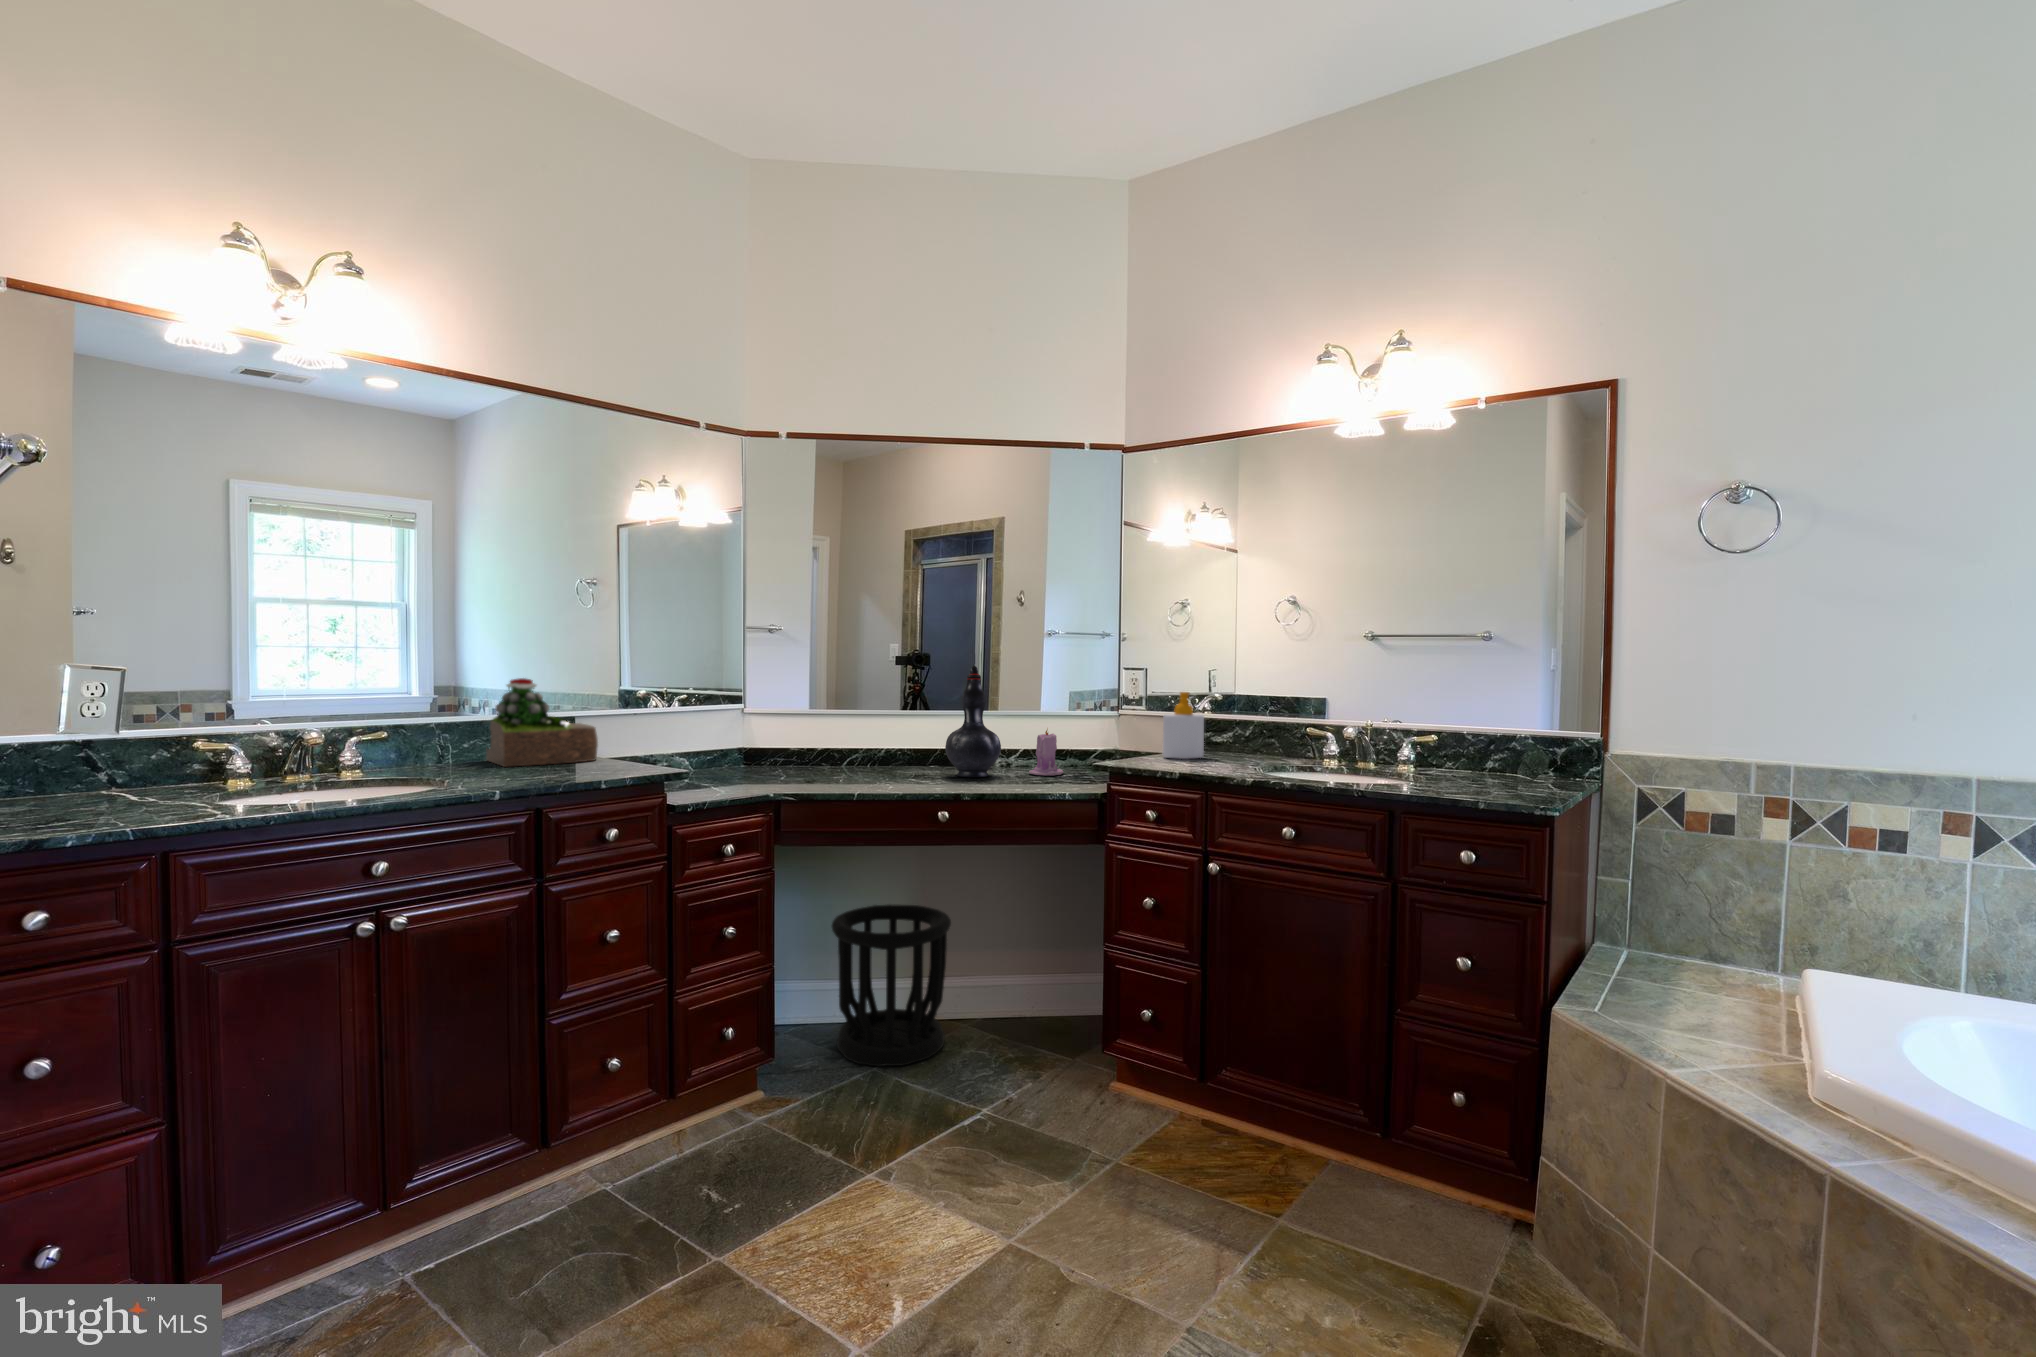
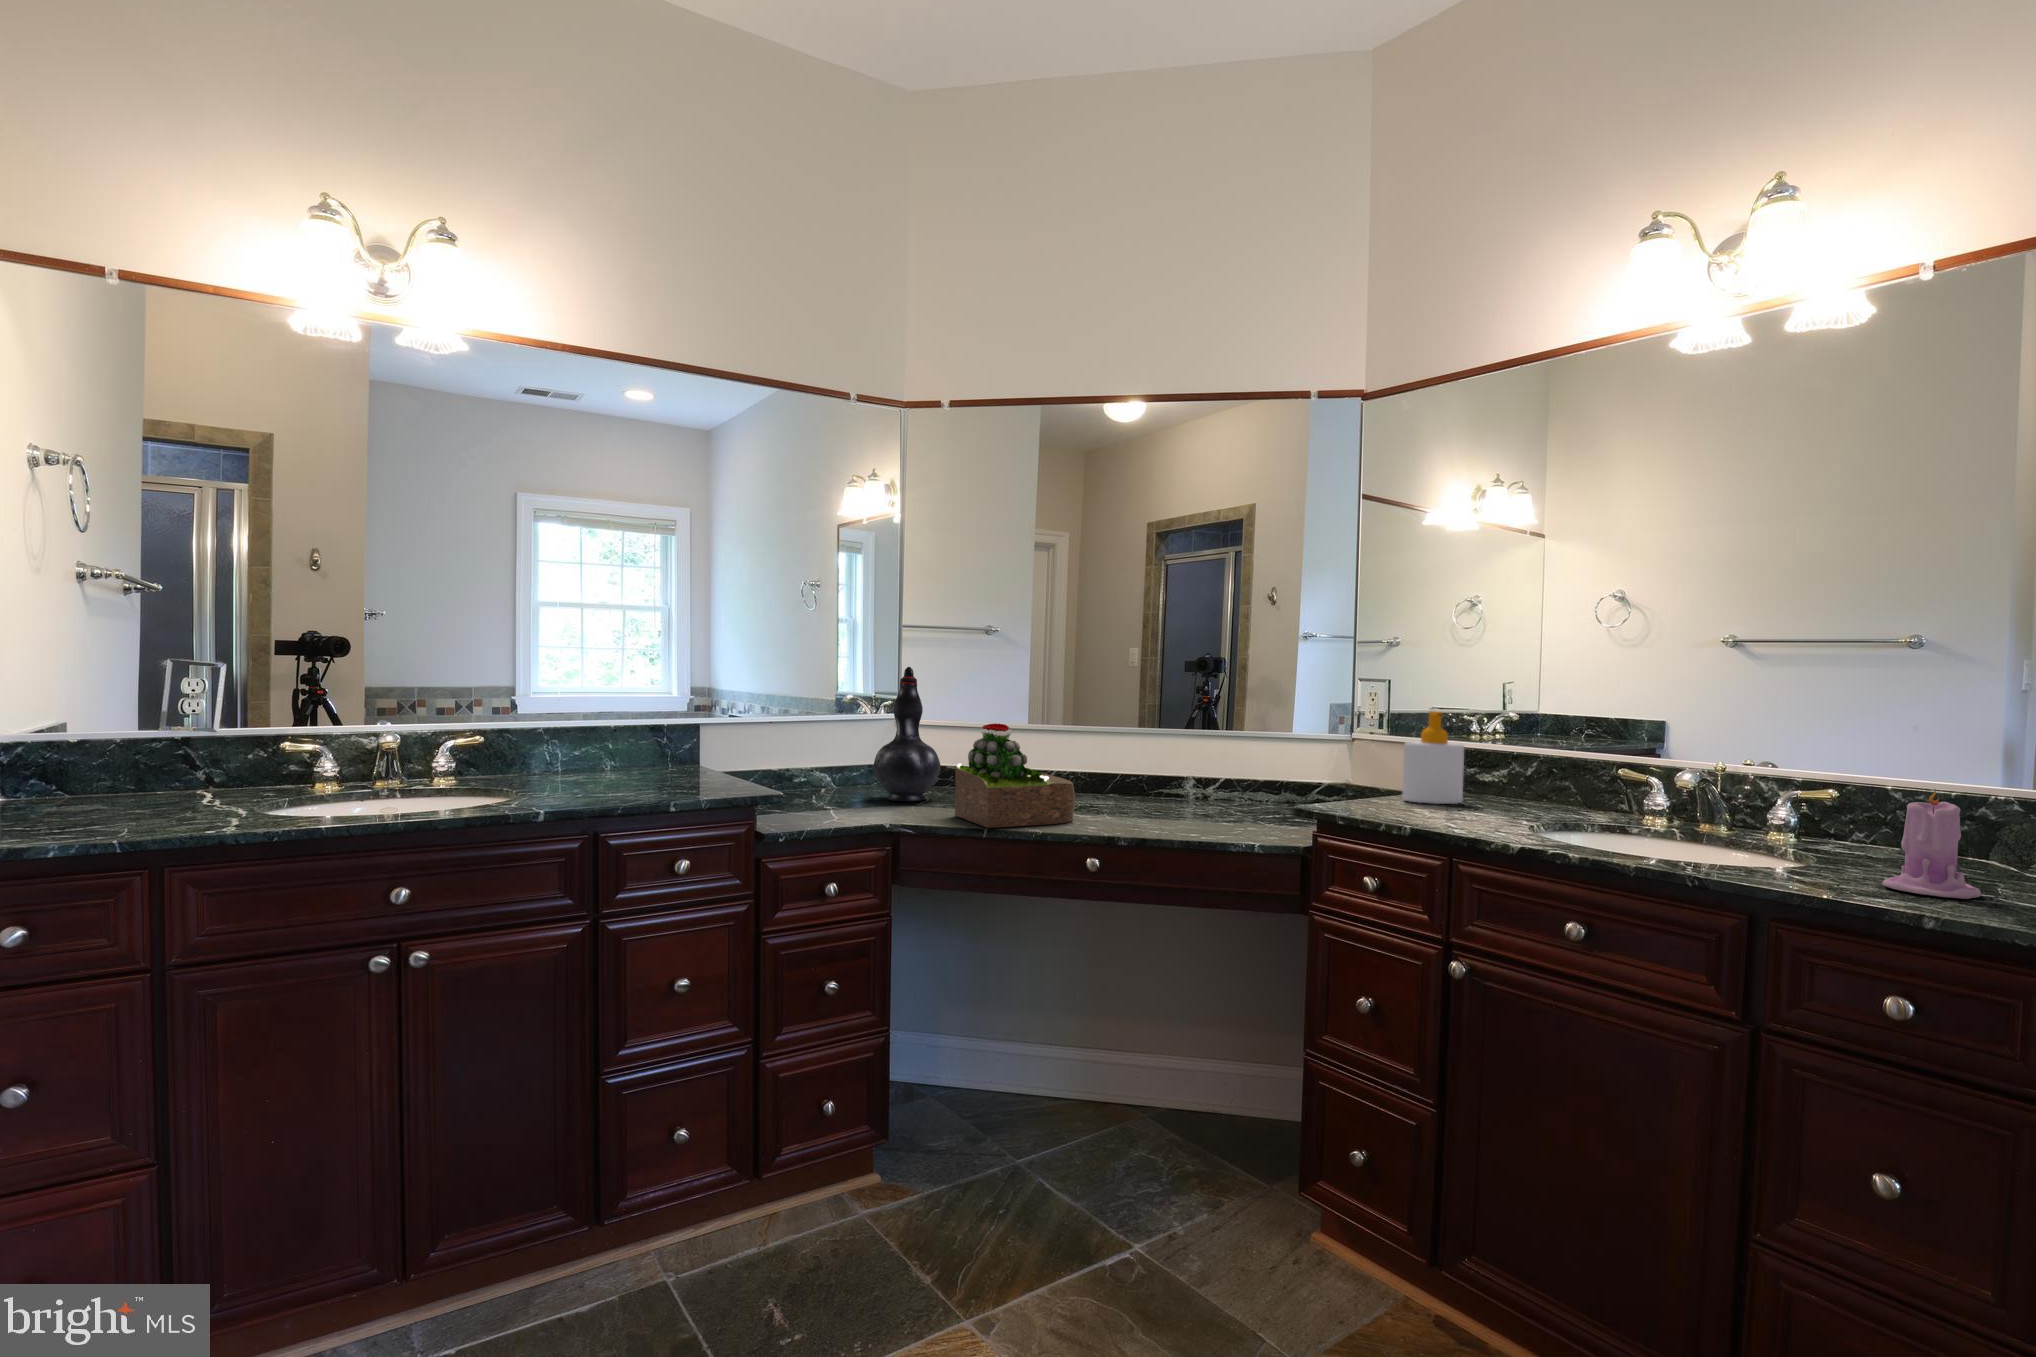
decorative vase: present [945,666,1001,777] -> present [873,667,941,801]
succulent plant: present [486,678,598,767] -> present [955,723,1075,828]
candle: present [1029,729,1063,776] -> present [1882,788,1981,899]
wastebasket: present [832,904,951,1066] -> none [968,964,1116,1172]

